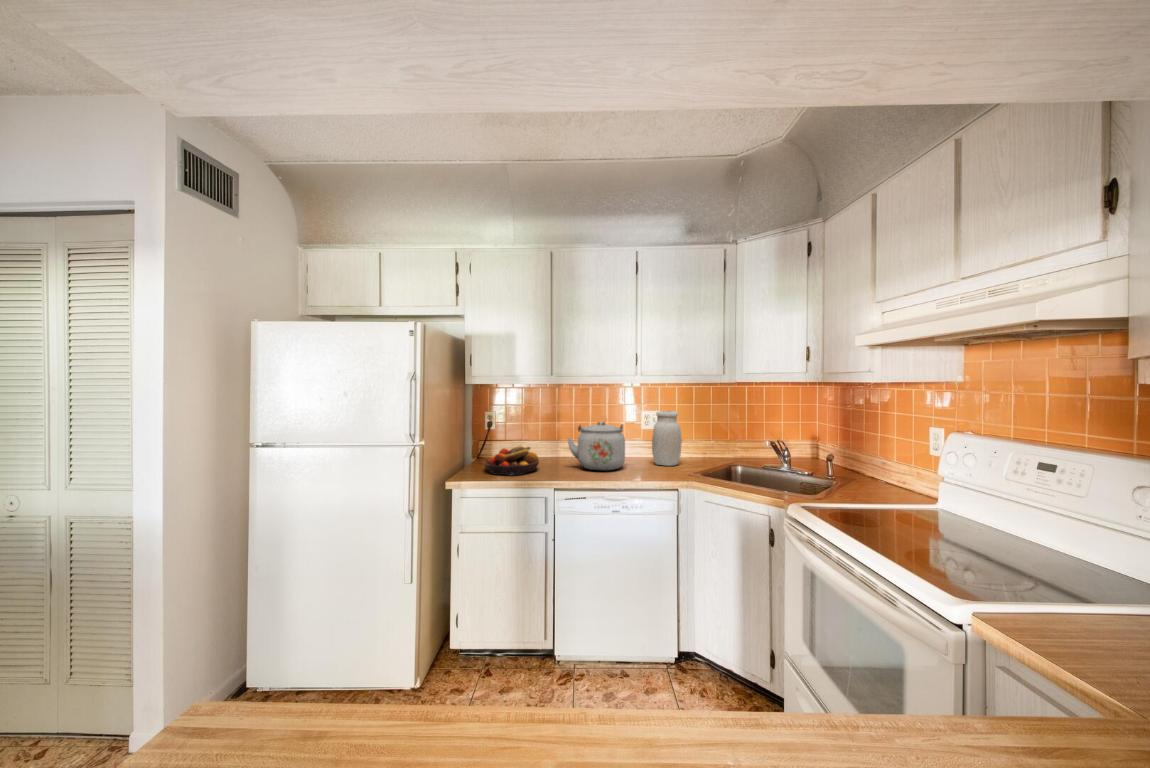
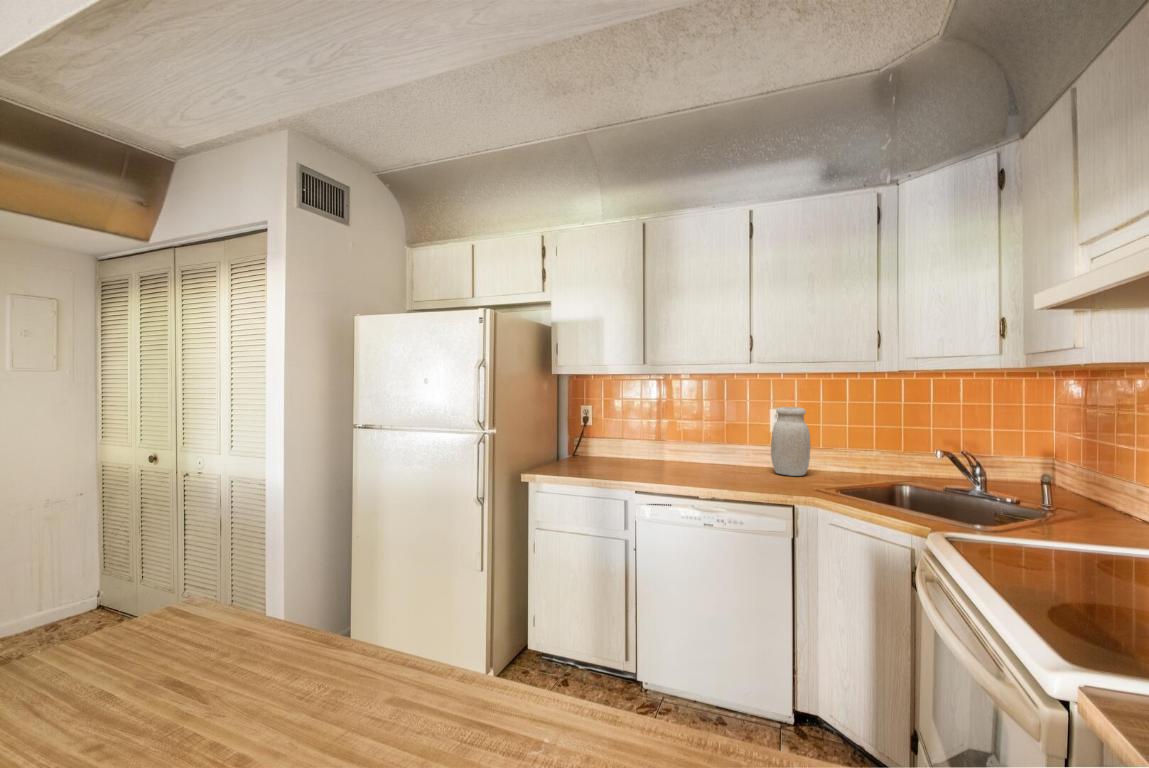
kettle: present [568,422,625,470] -> none [662,418,733,477]
fruit bowl: present [484,445,539,475] -> none [571,443,630,475]

